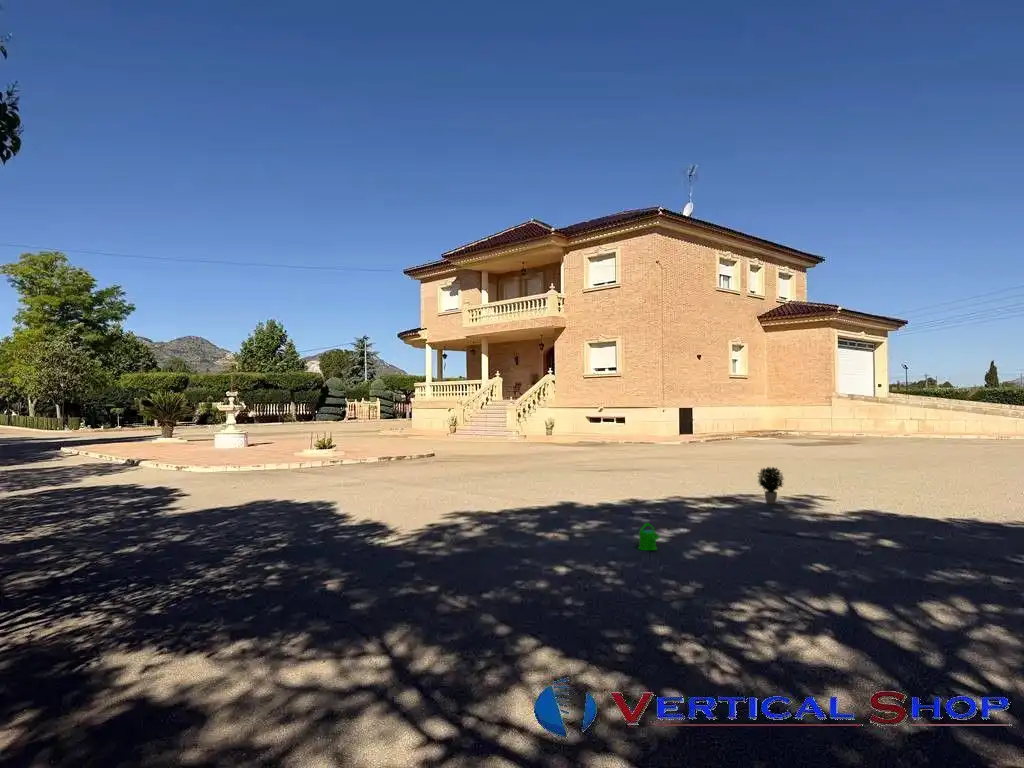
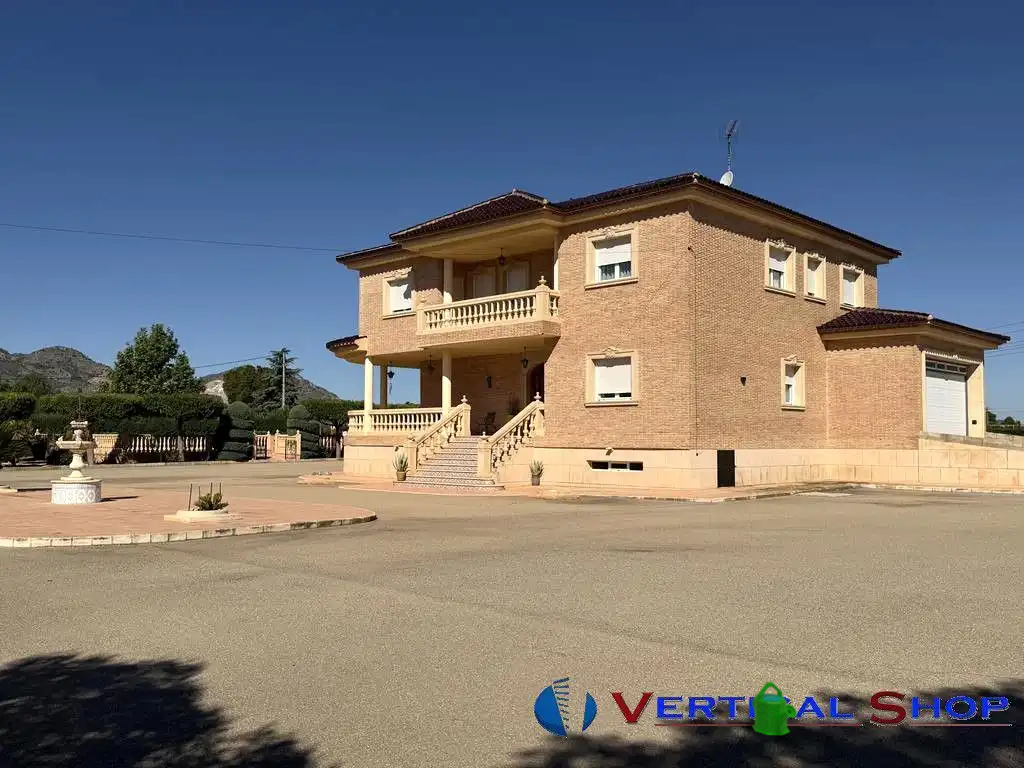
potted plant: present [758,467,783,504] -> none [899,558,946,619]

